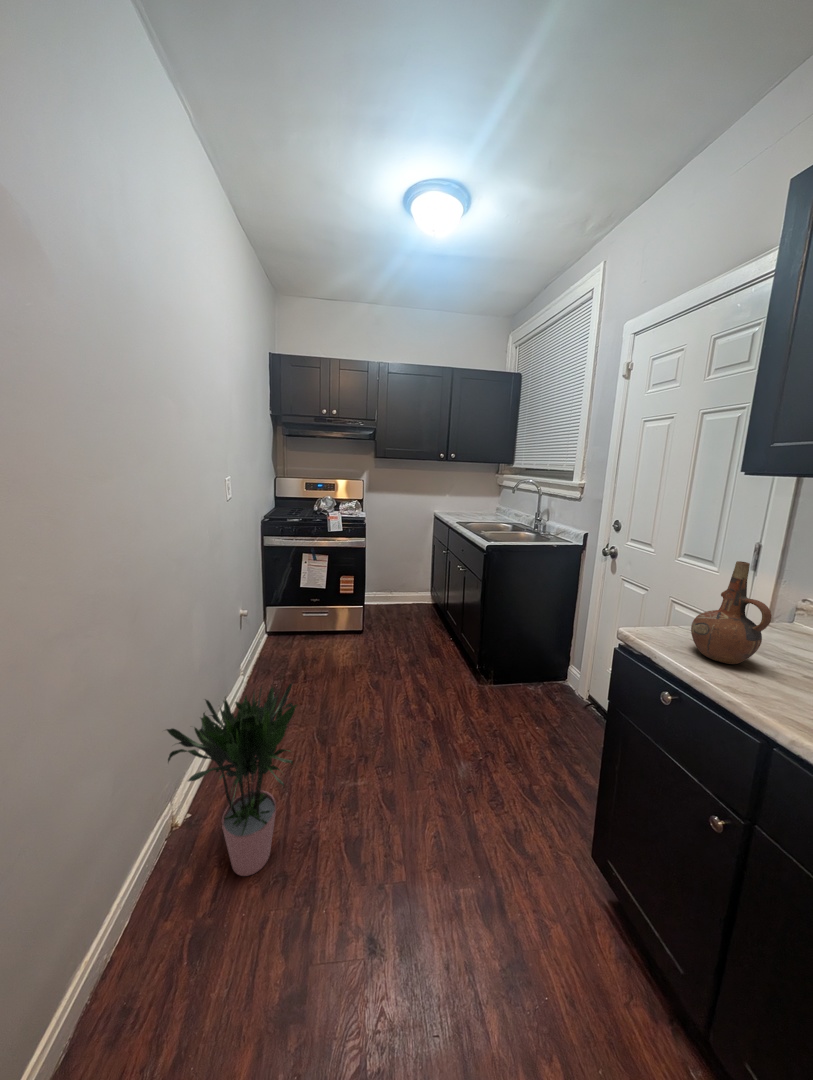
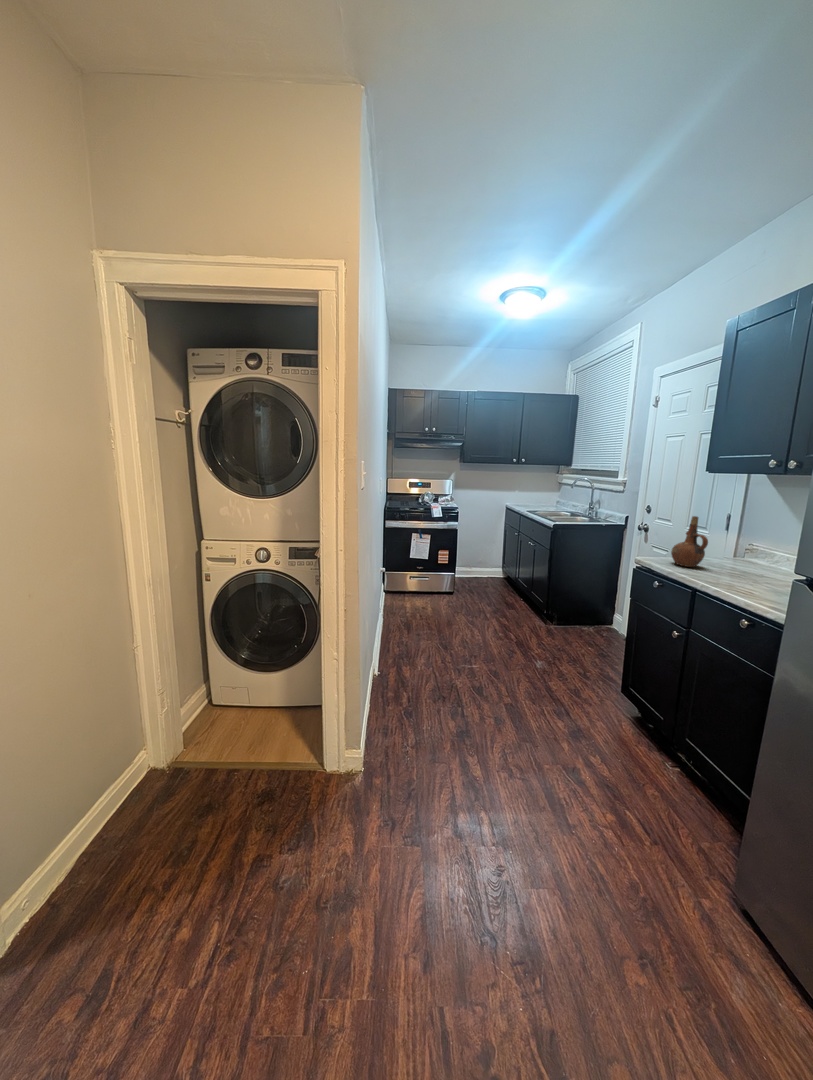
potted plant: present [167,683,297,876] -> none [385,583,456,691]

